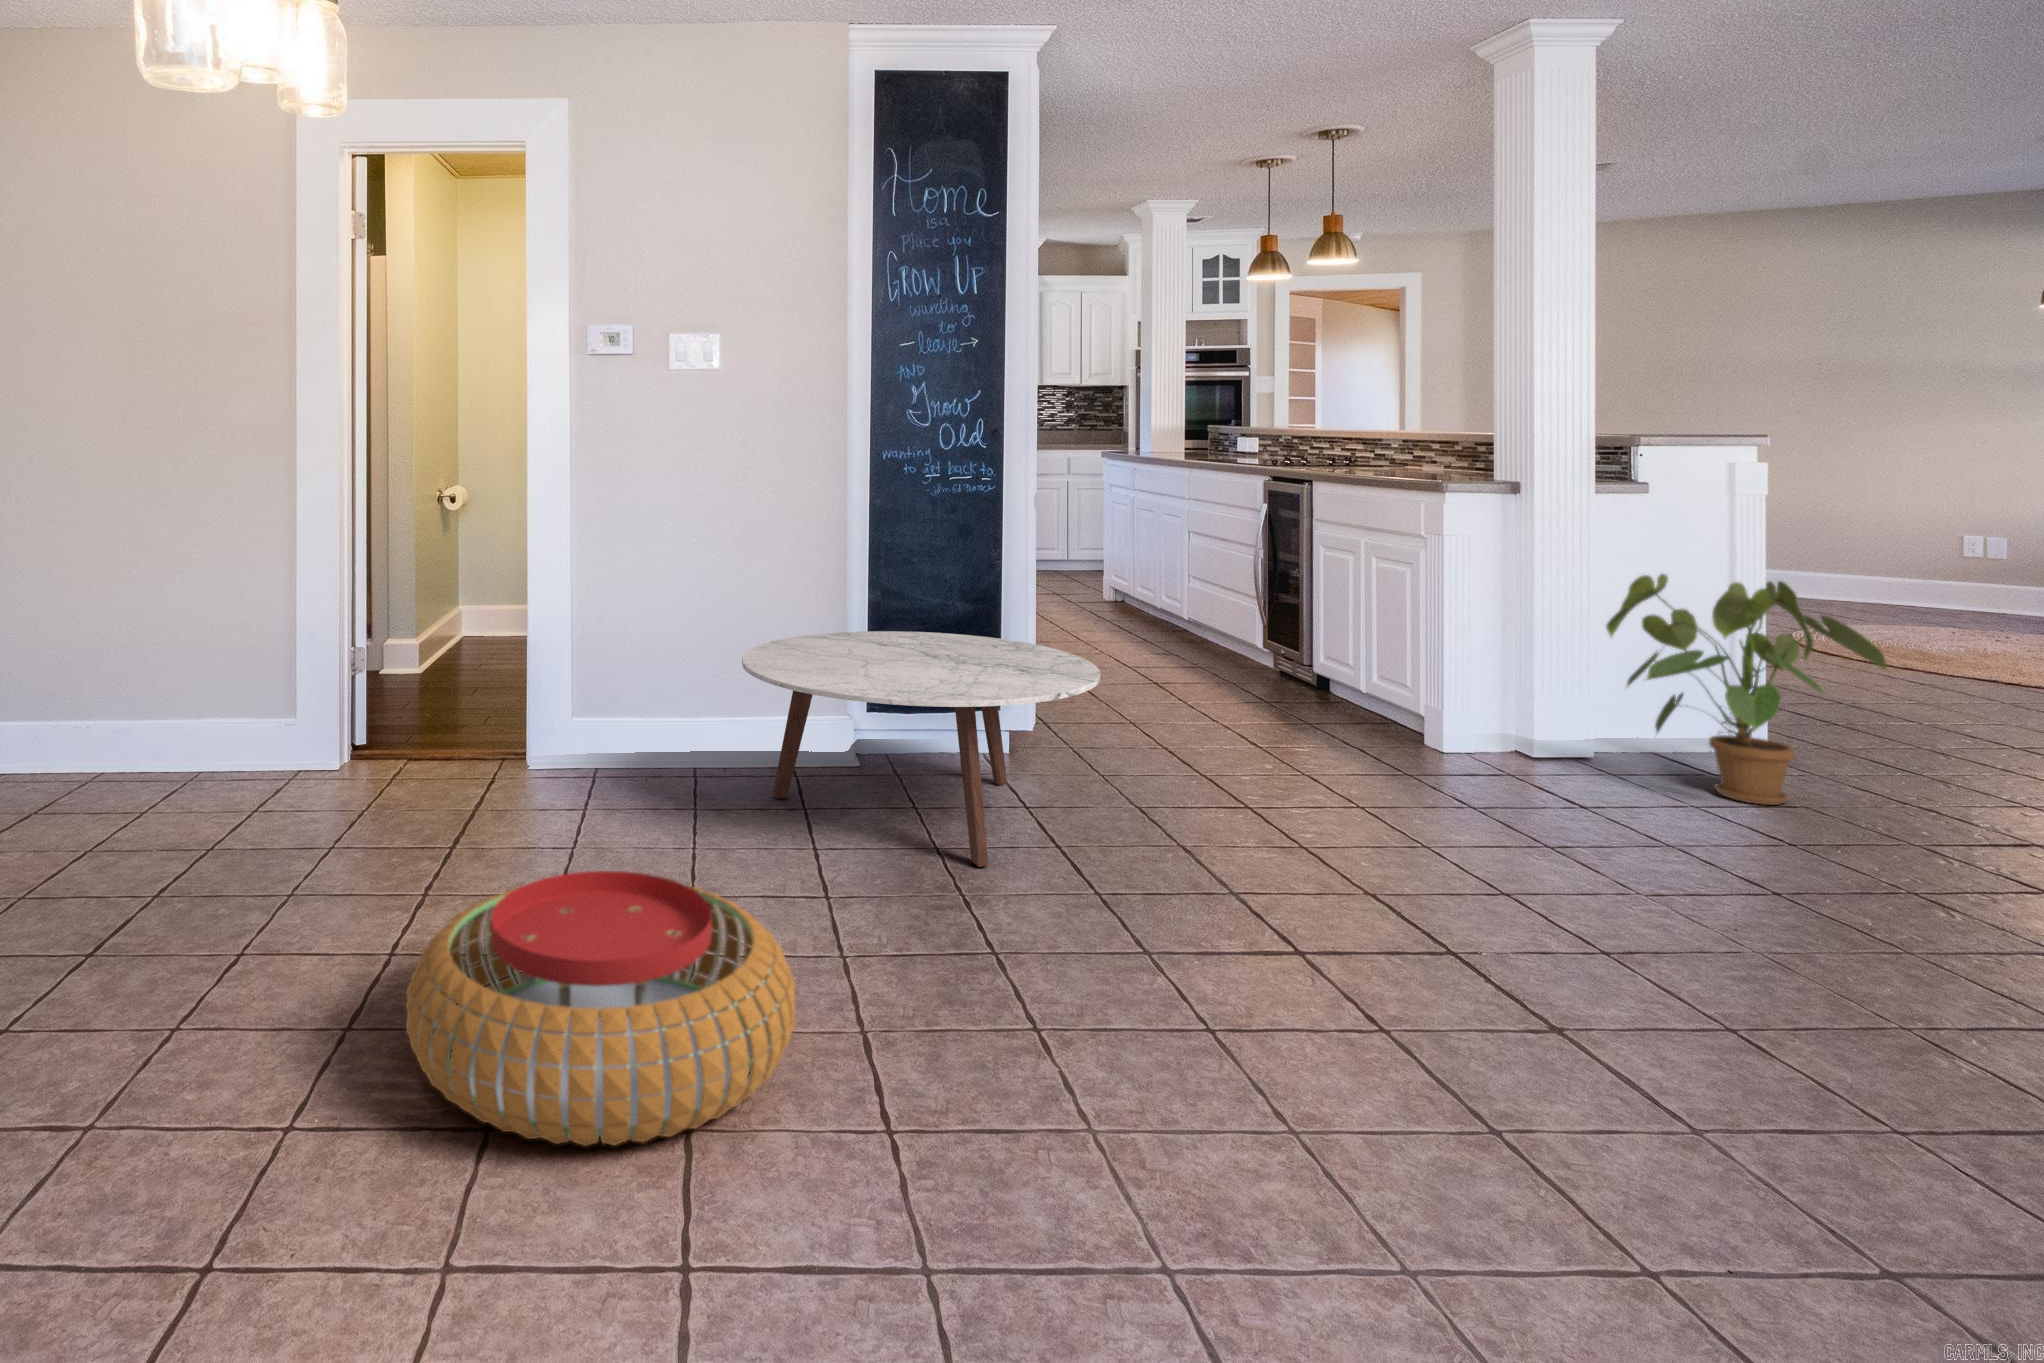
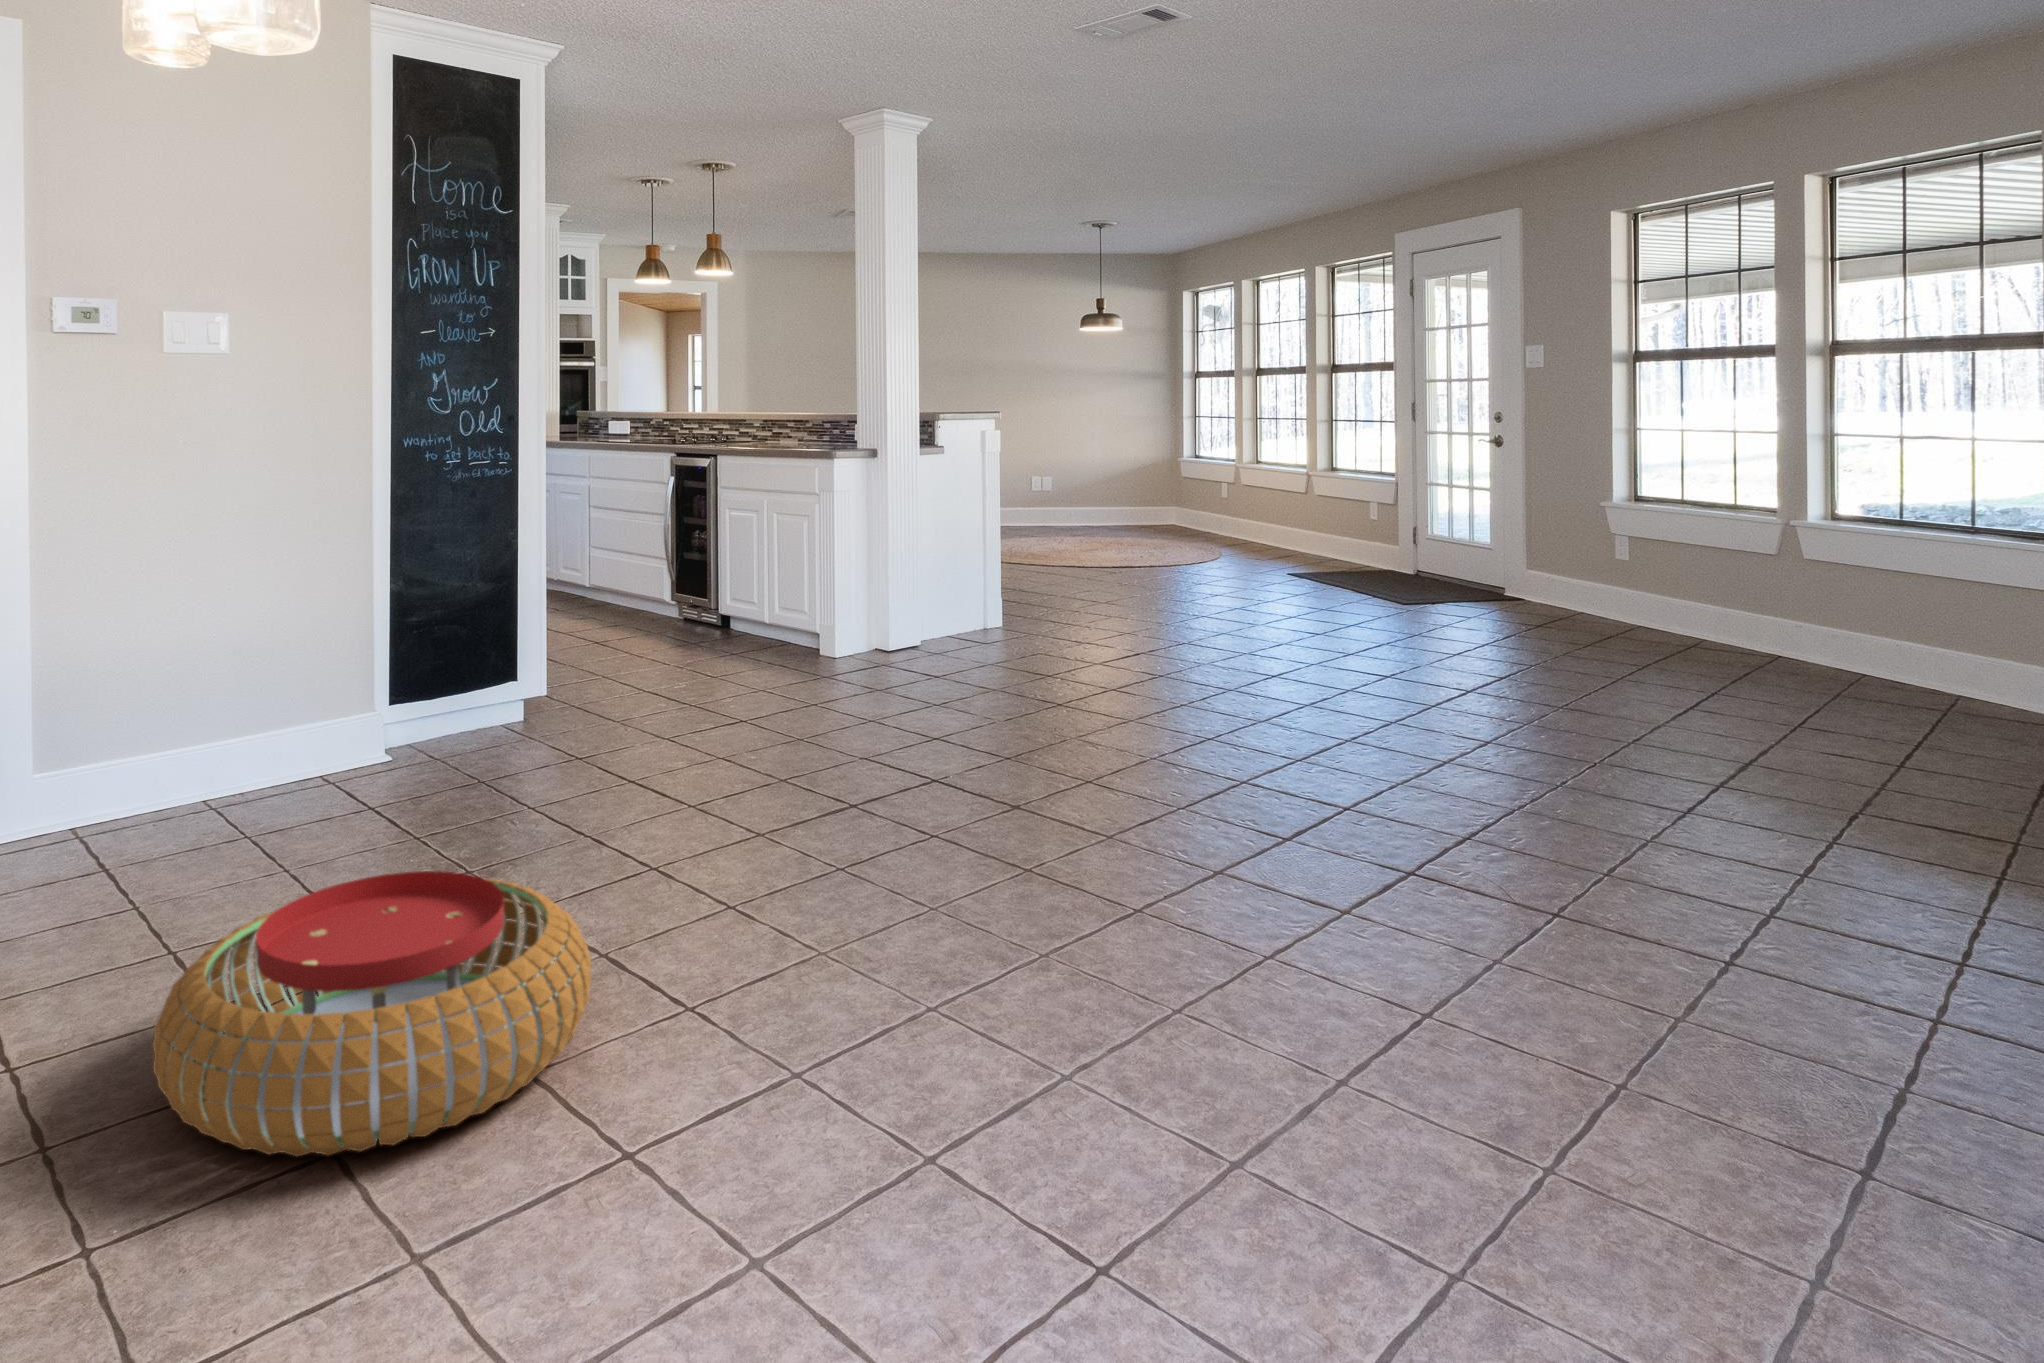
house plant: present [1606,574,1891,805] -> none [924,509,1063,657]
coffee table: present [742,631,1100,867] -> none [301,612,660,813]

